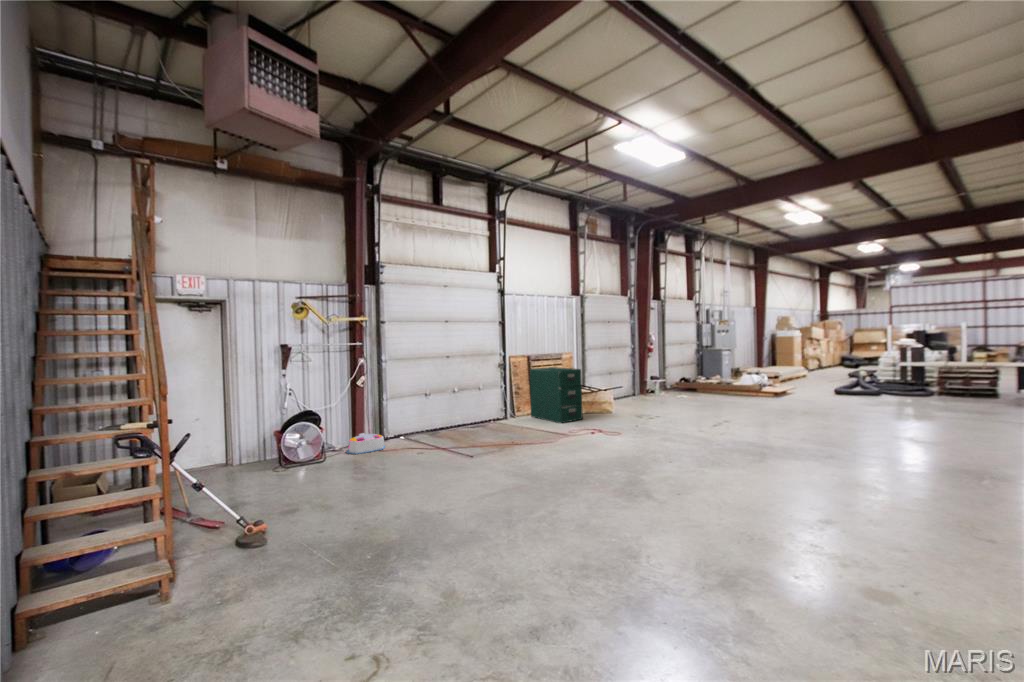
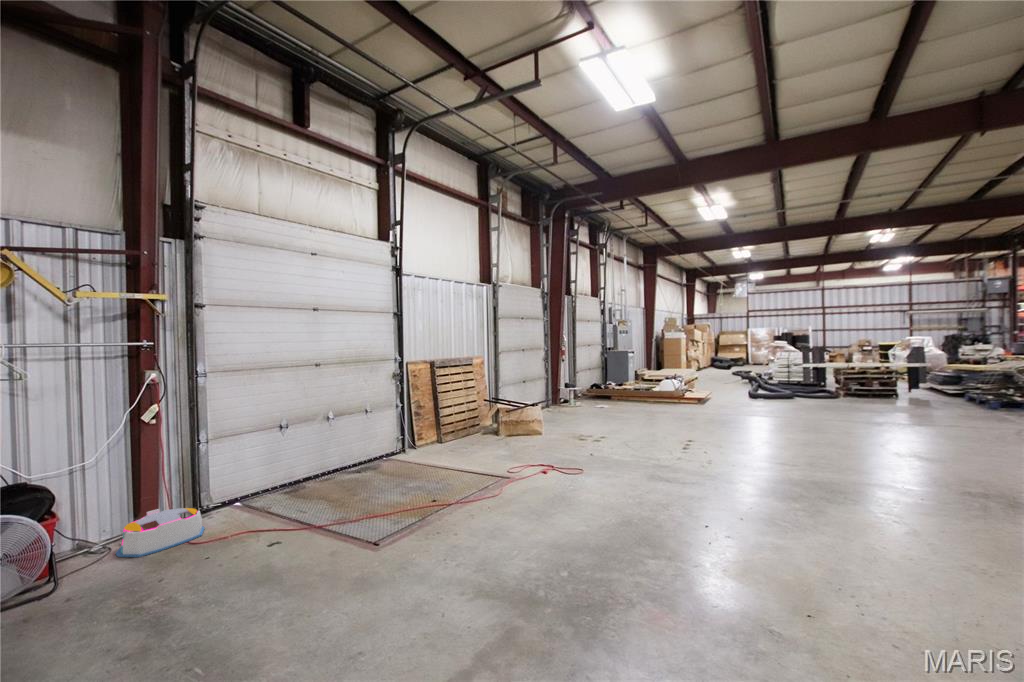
filing cabinet: present [530,367,583,423] -> none [437,376,510,453]

